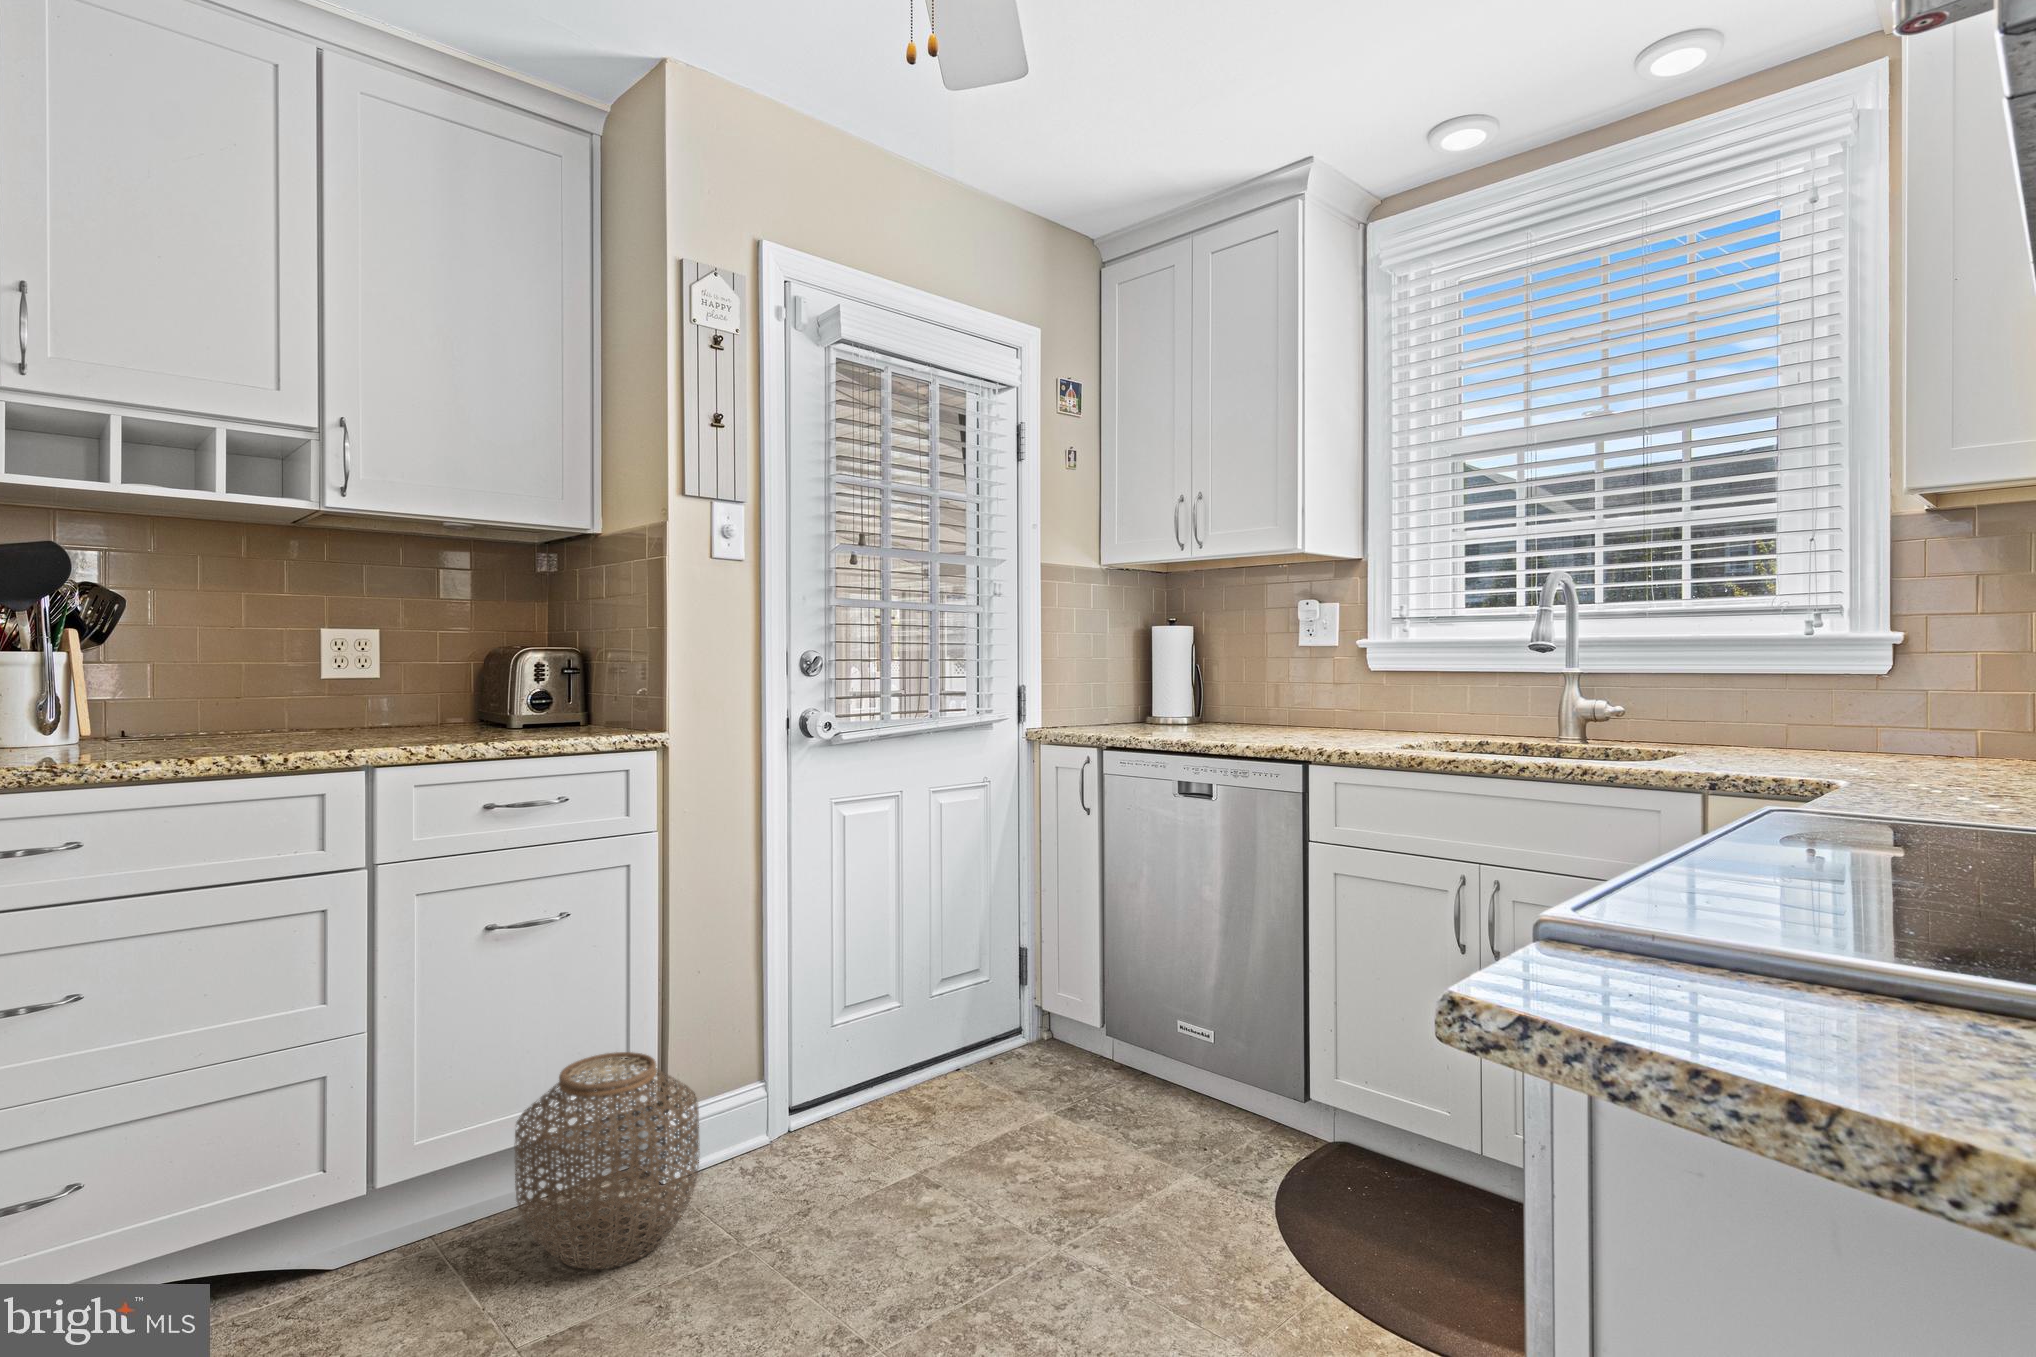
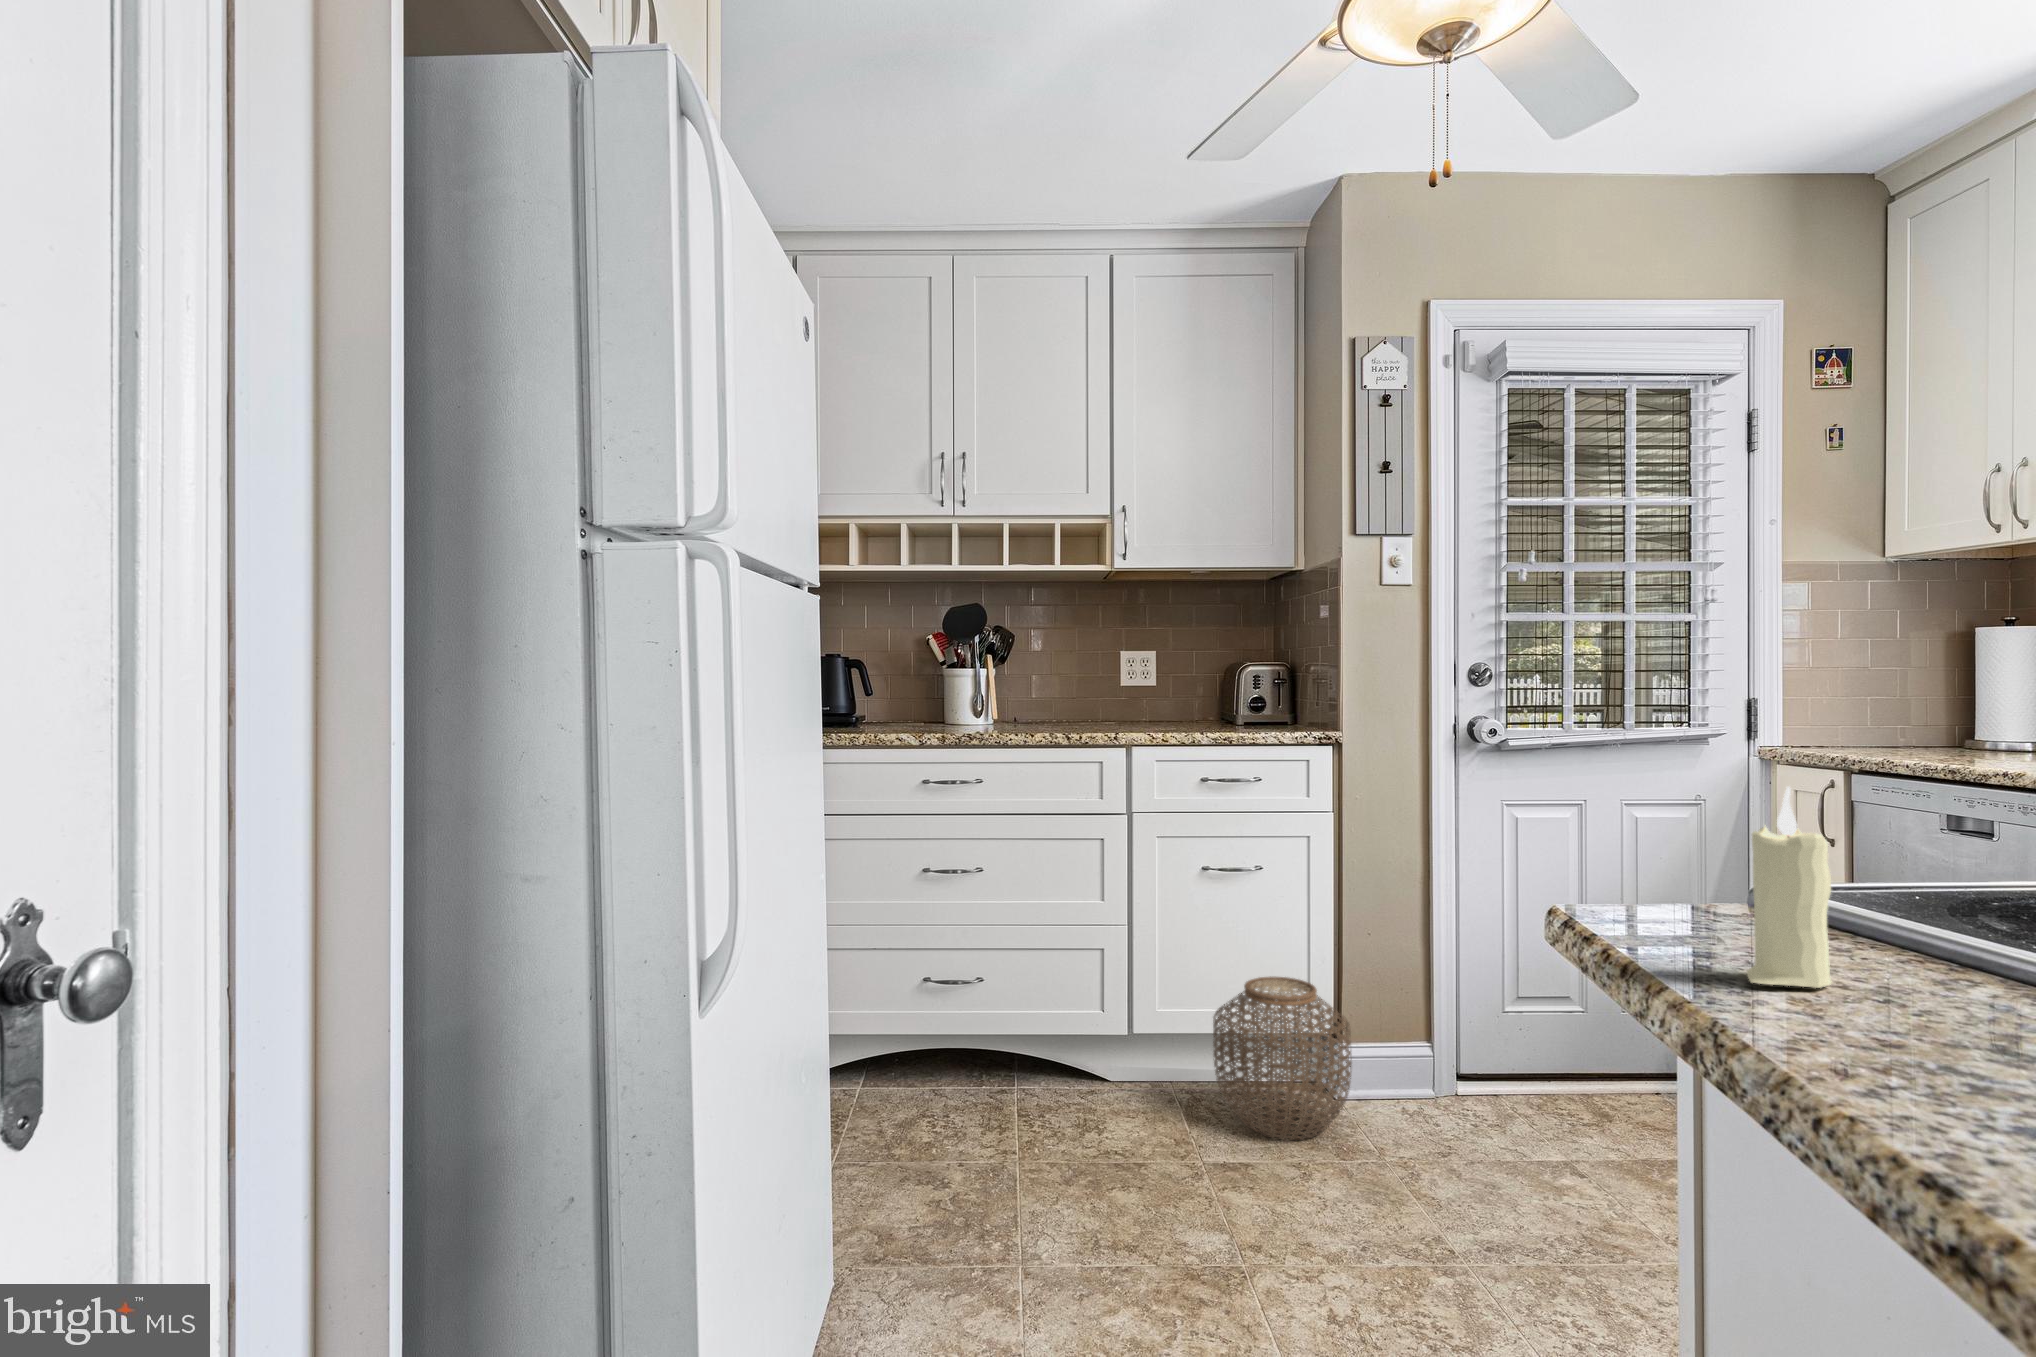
candle: none [1743,816,1844,1055] -> present [1747,787,1832,988]

